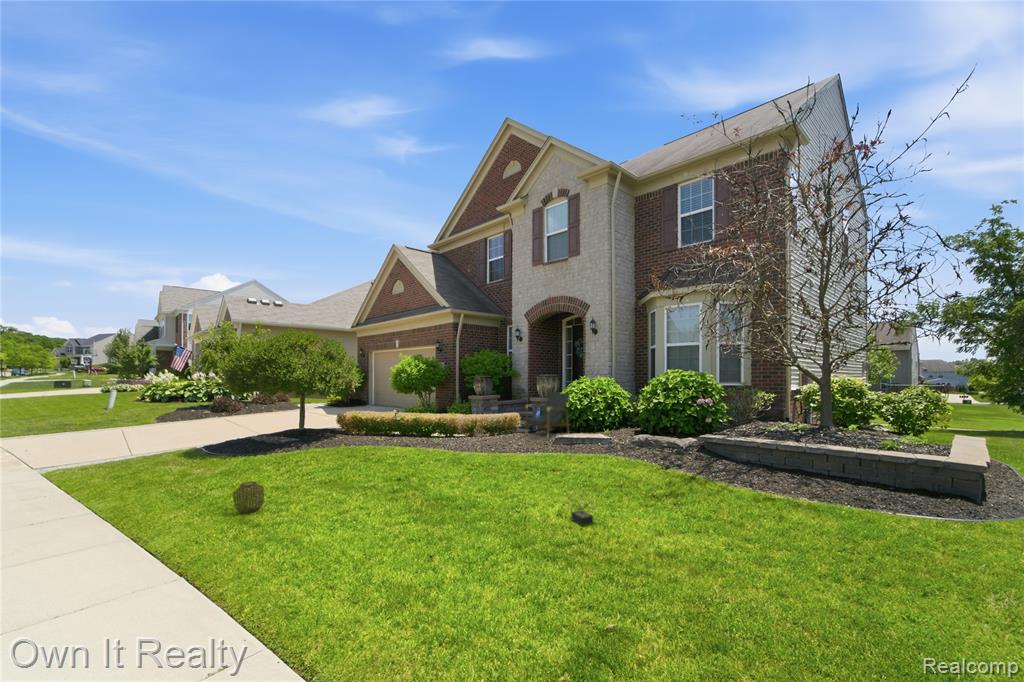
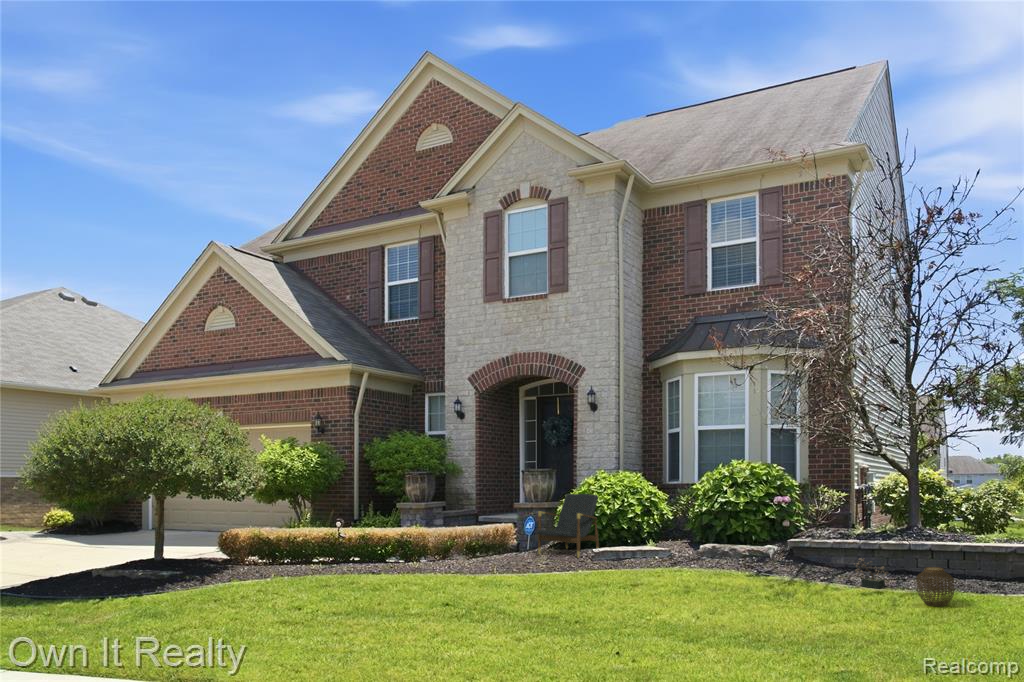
woven basket: present [233,481,264,514] -> present [916,567,954,606]
decorative plant: present [568,490,594,526] -> present [856,558,886,589]

